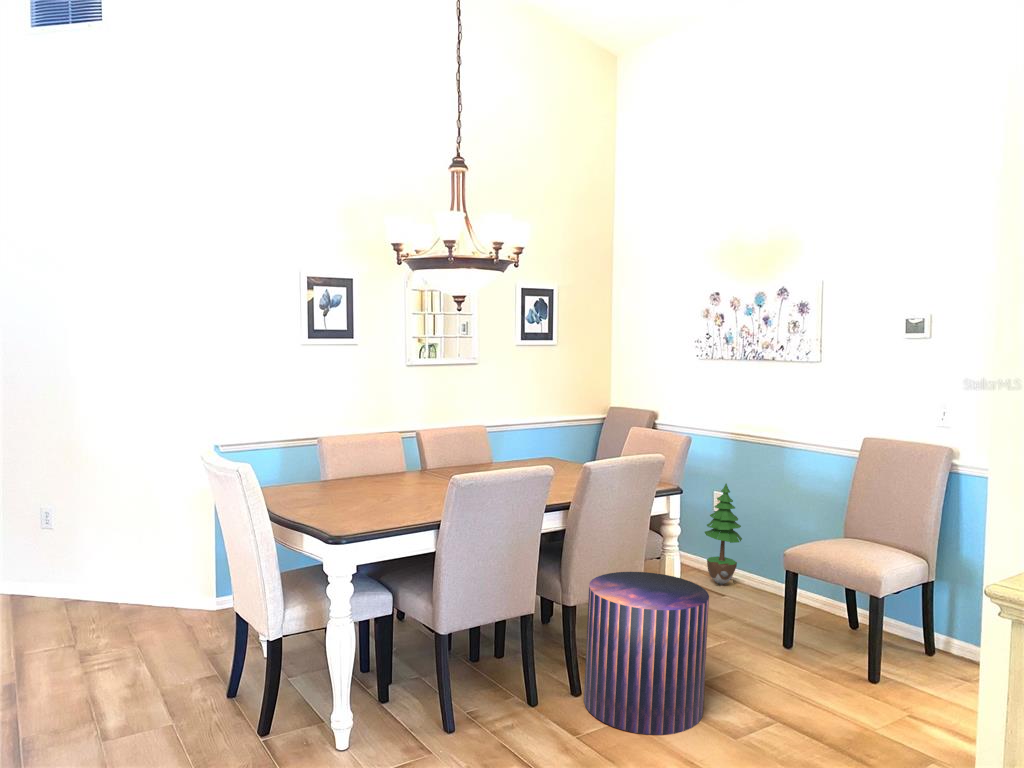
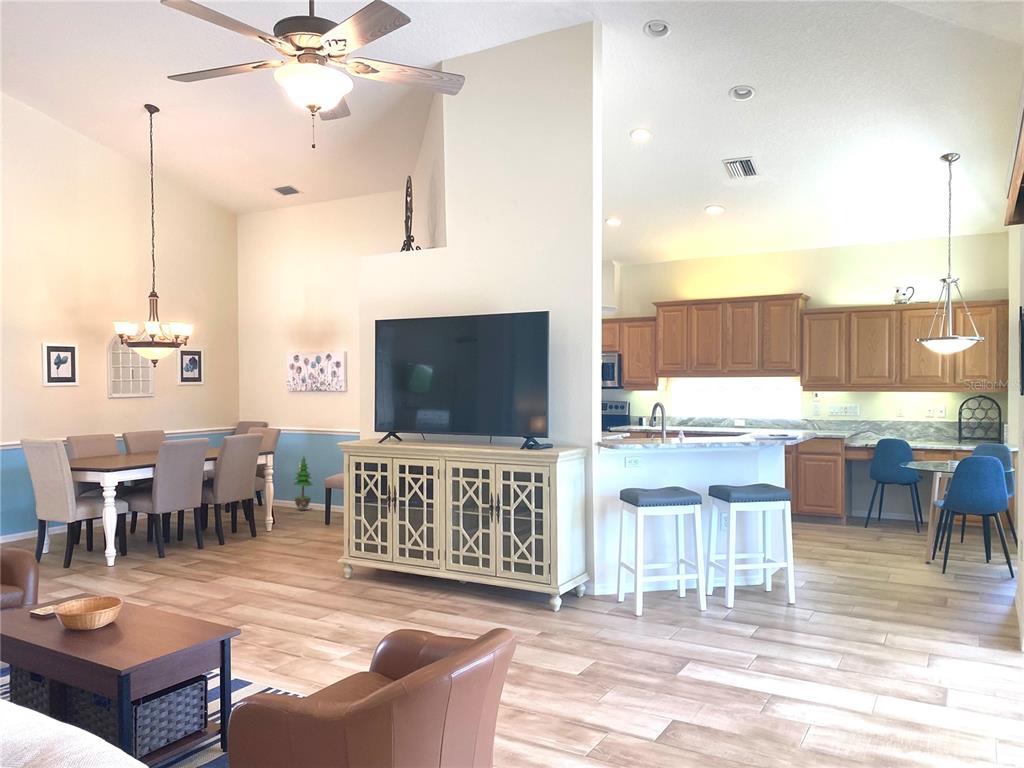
pouf: present [584,572,709,735] -> none [226,487,282,548]

